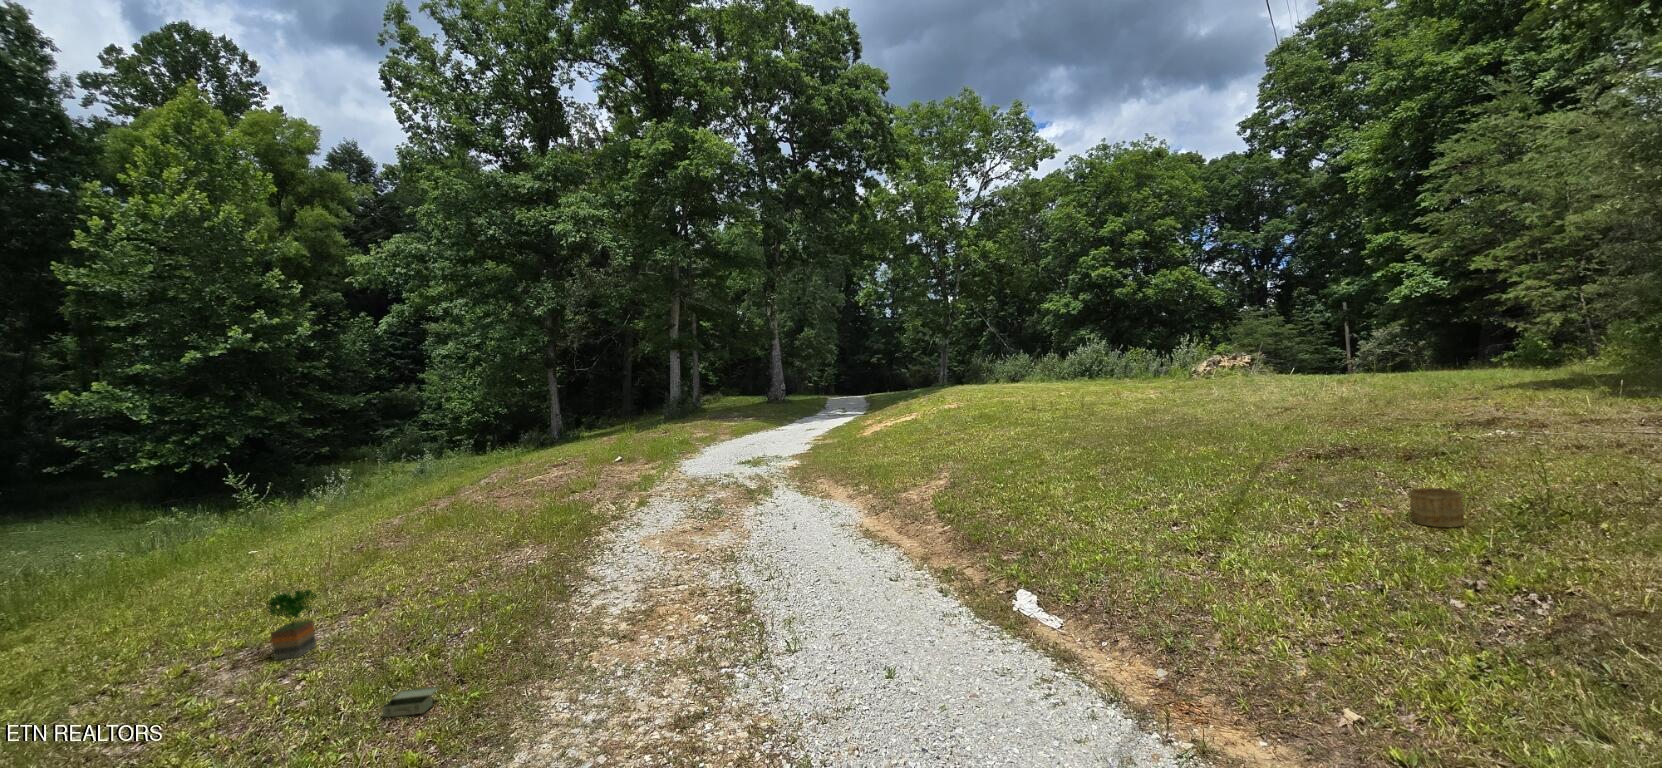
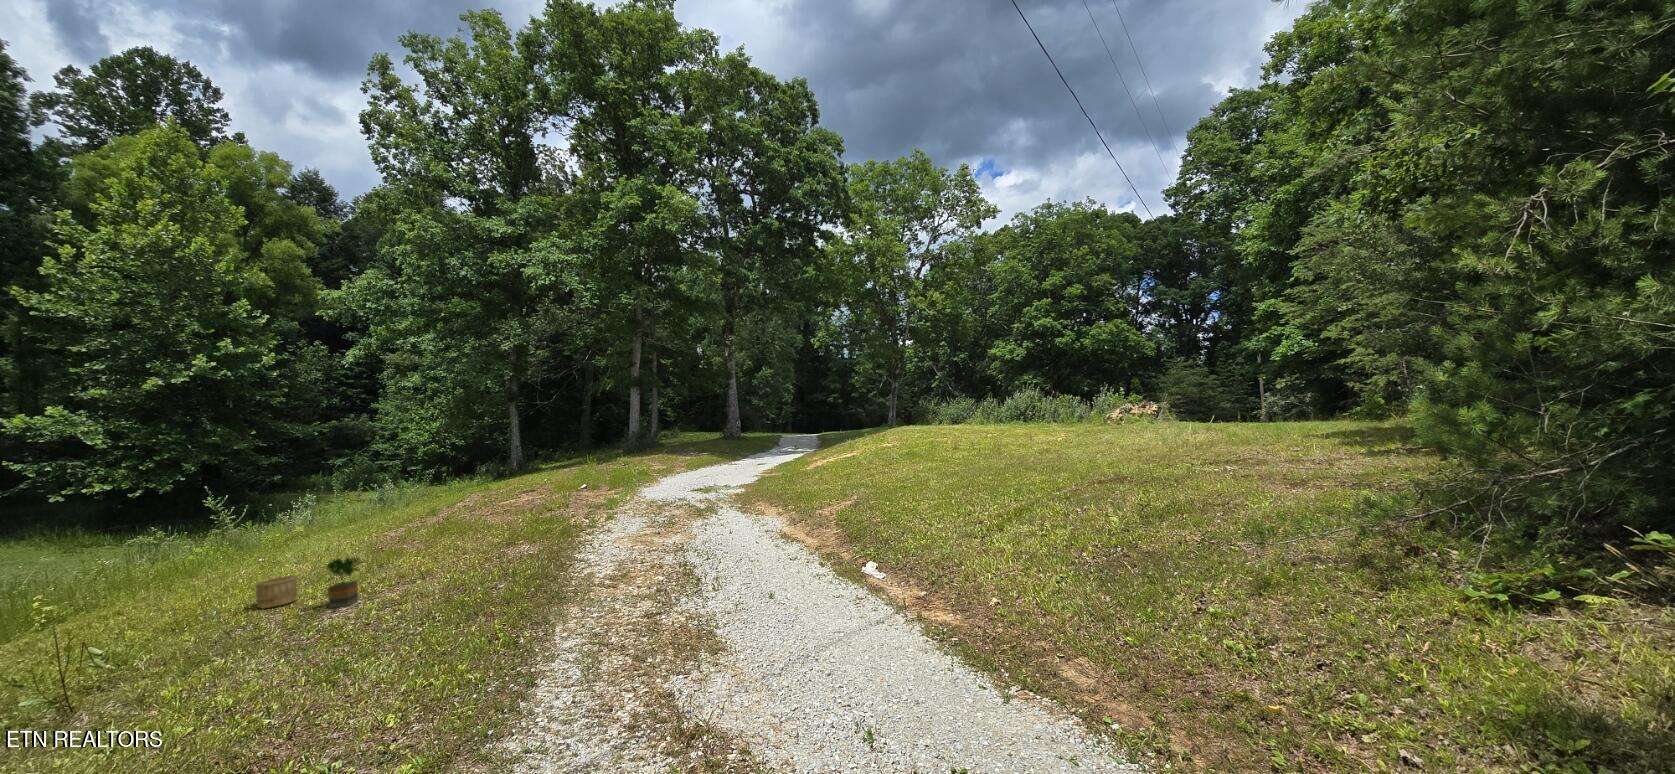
wooden bucket: present [1408,488,1464,527] -> present [255,576,297,609]
toolbox: present [382,687,439,717] -> none [427,616,466,634]

